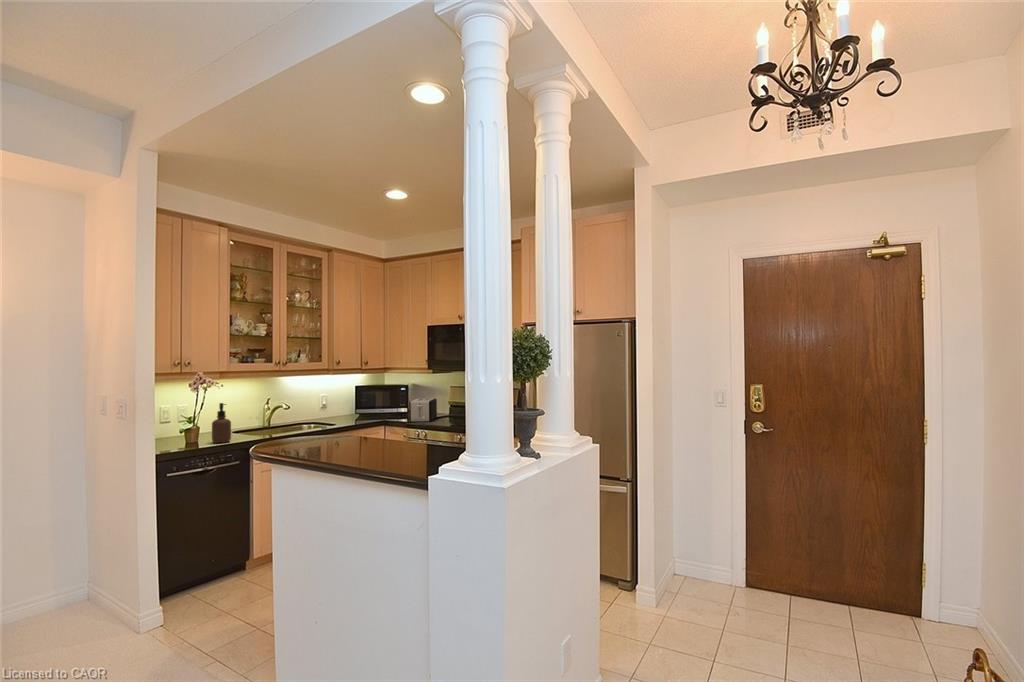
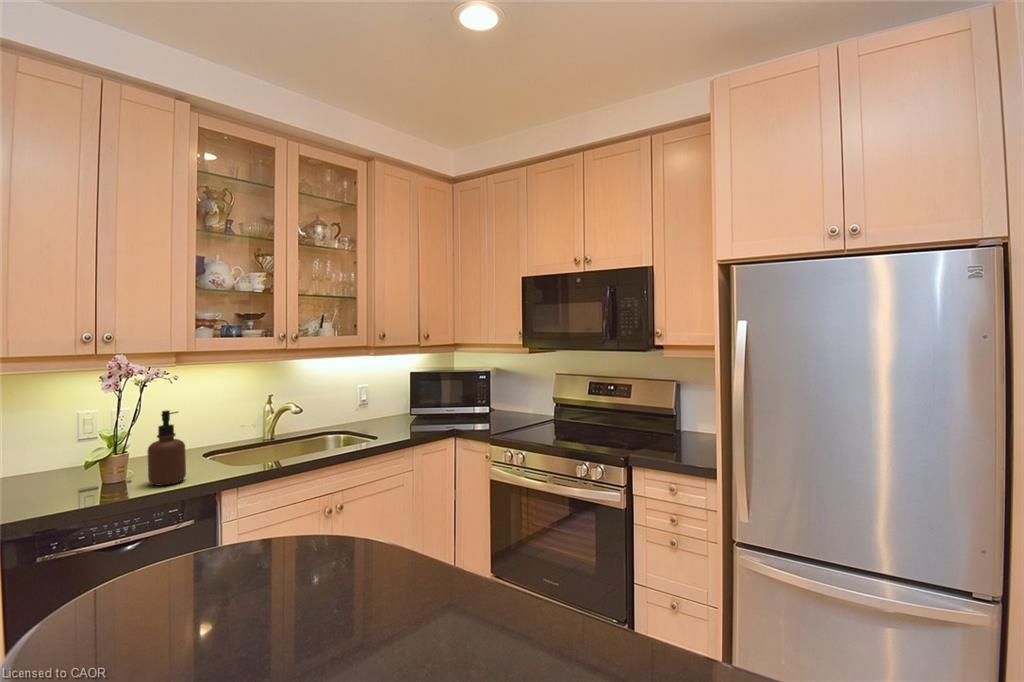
toaster: present [409,398,437,422] -> none [494,393,534,433]

